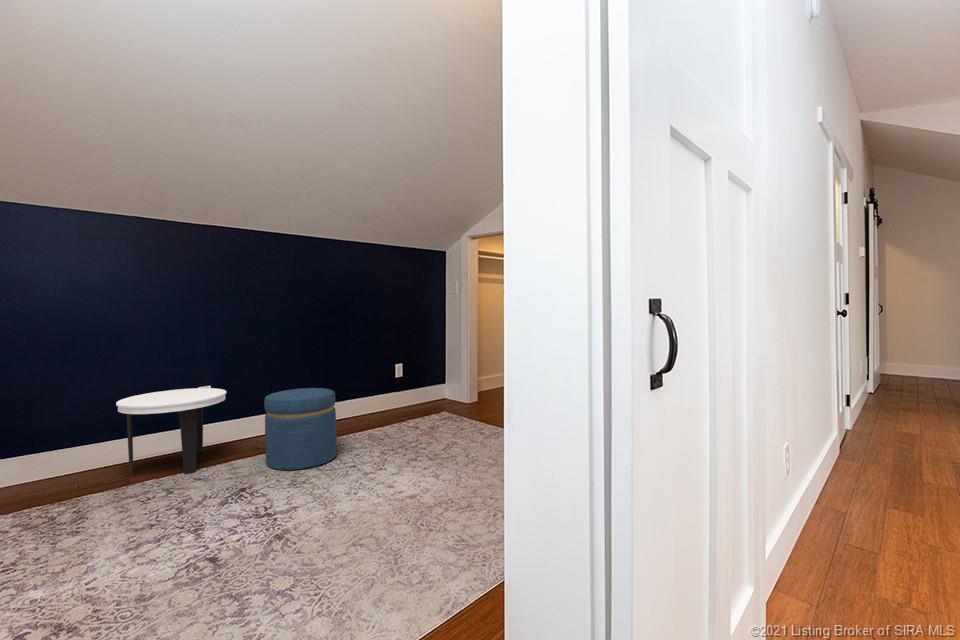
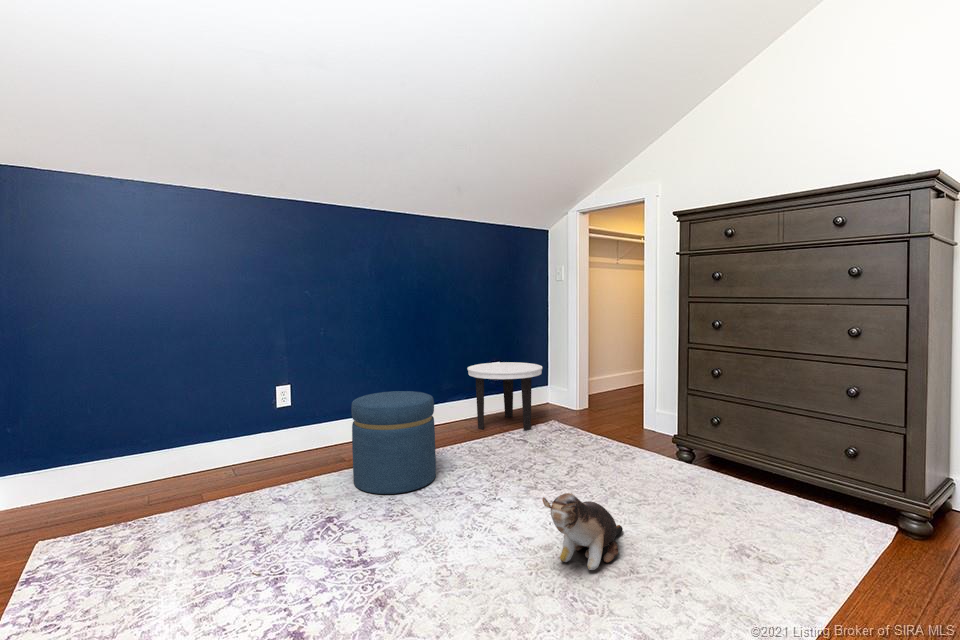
side table: present [116,388,227,476] -> present [467,362,542,430]
plush toy: none [402,454,469,507] -> present [543,493,623,570]

